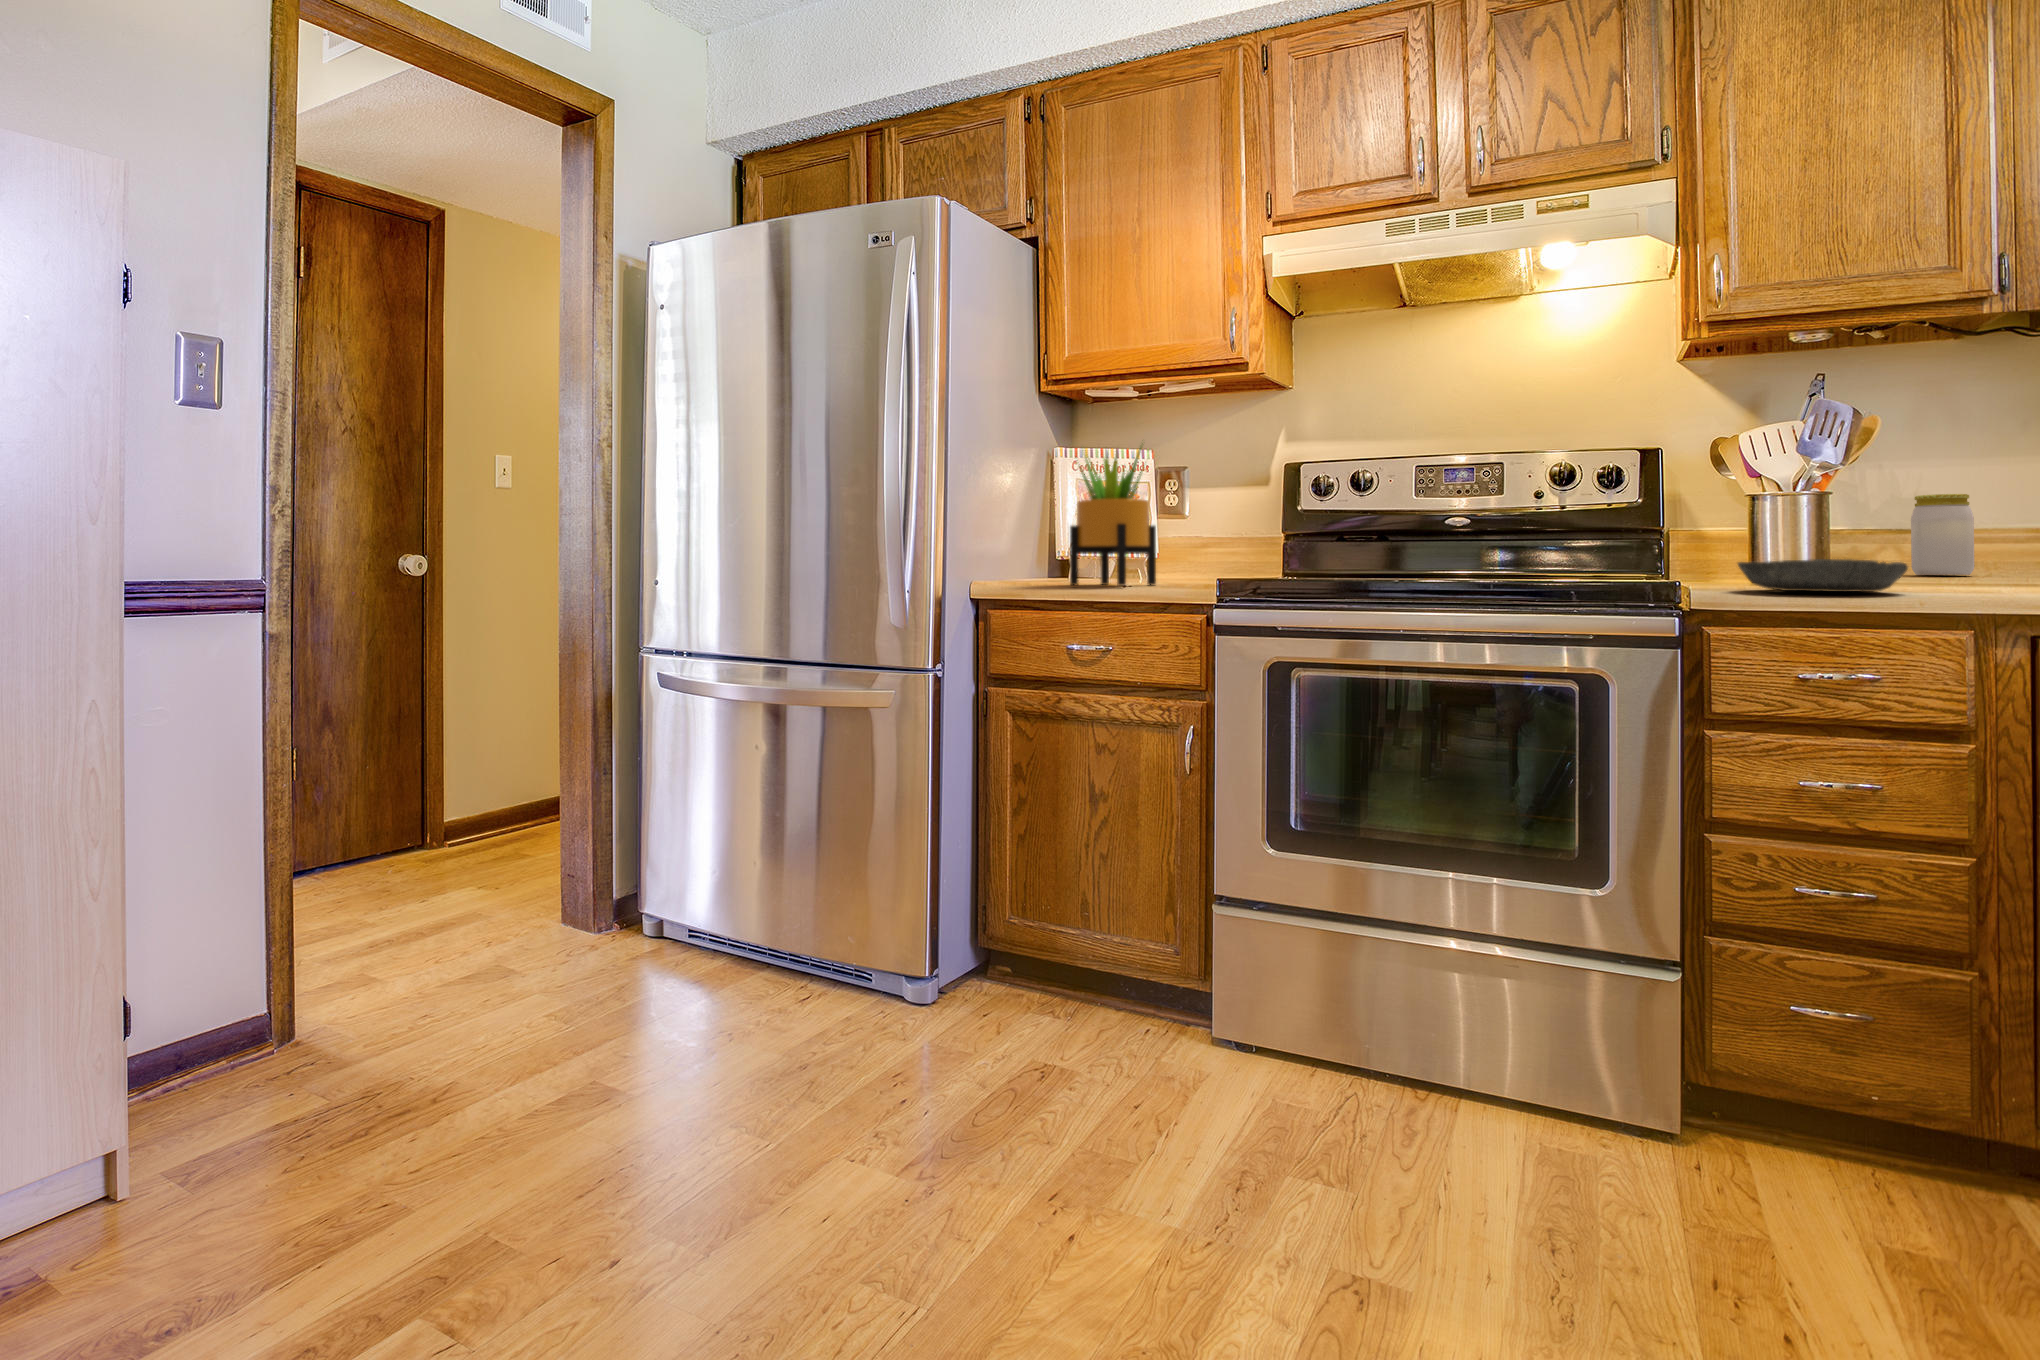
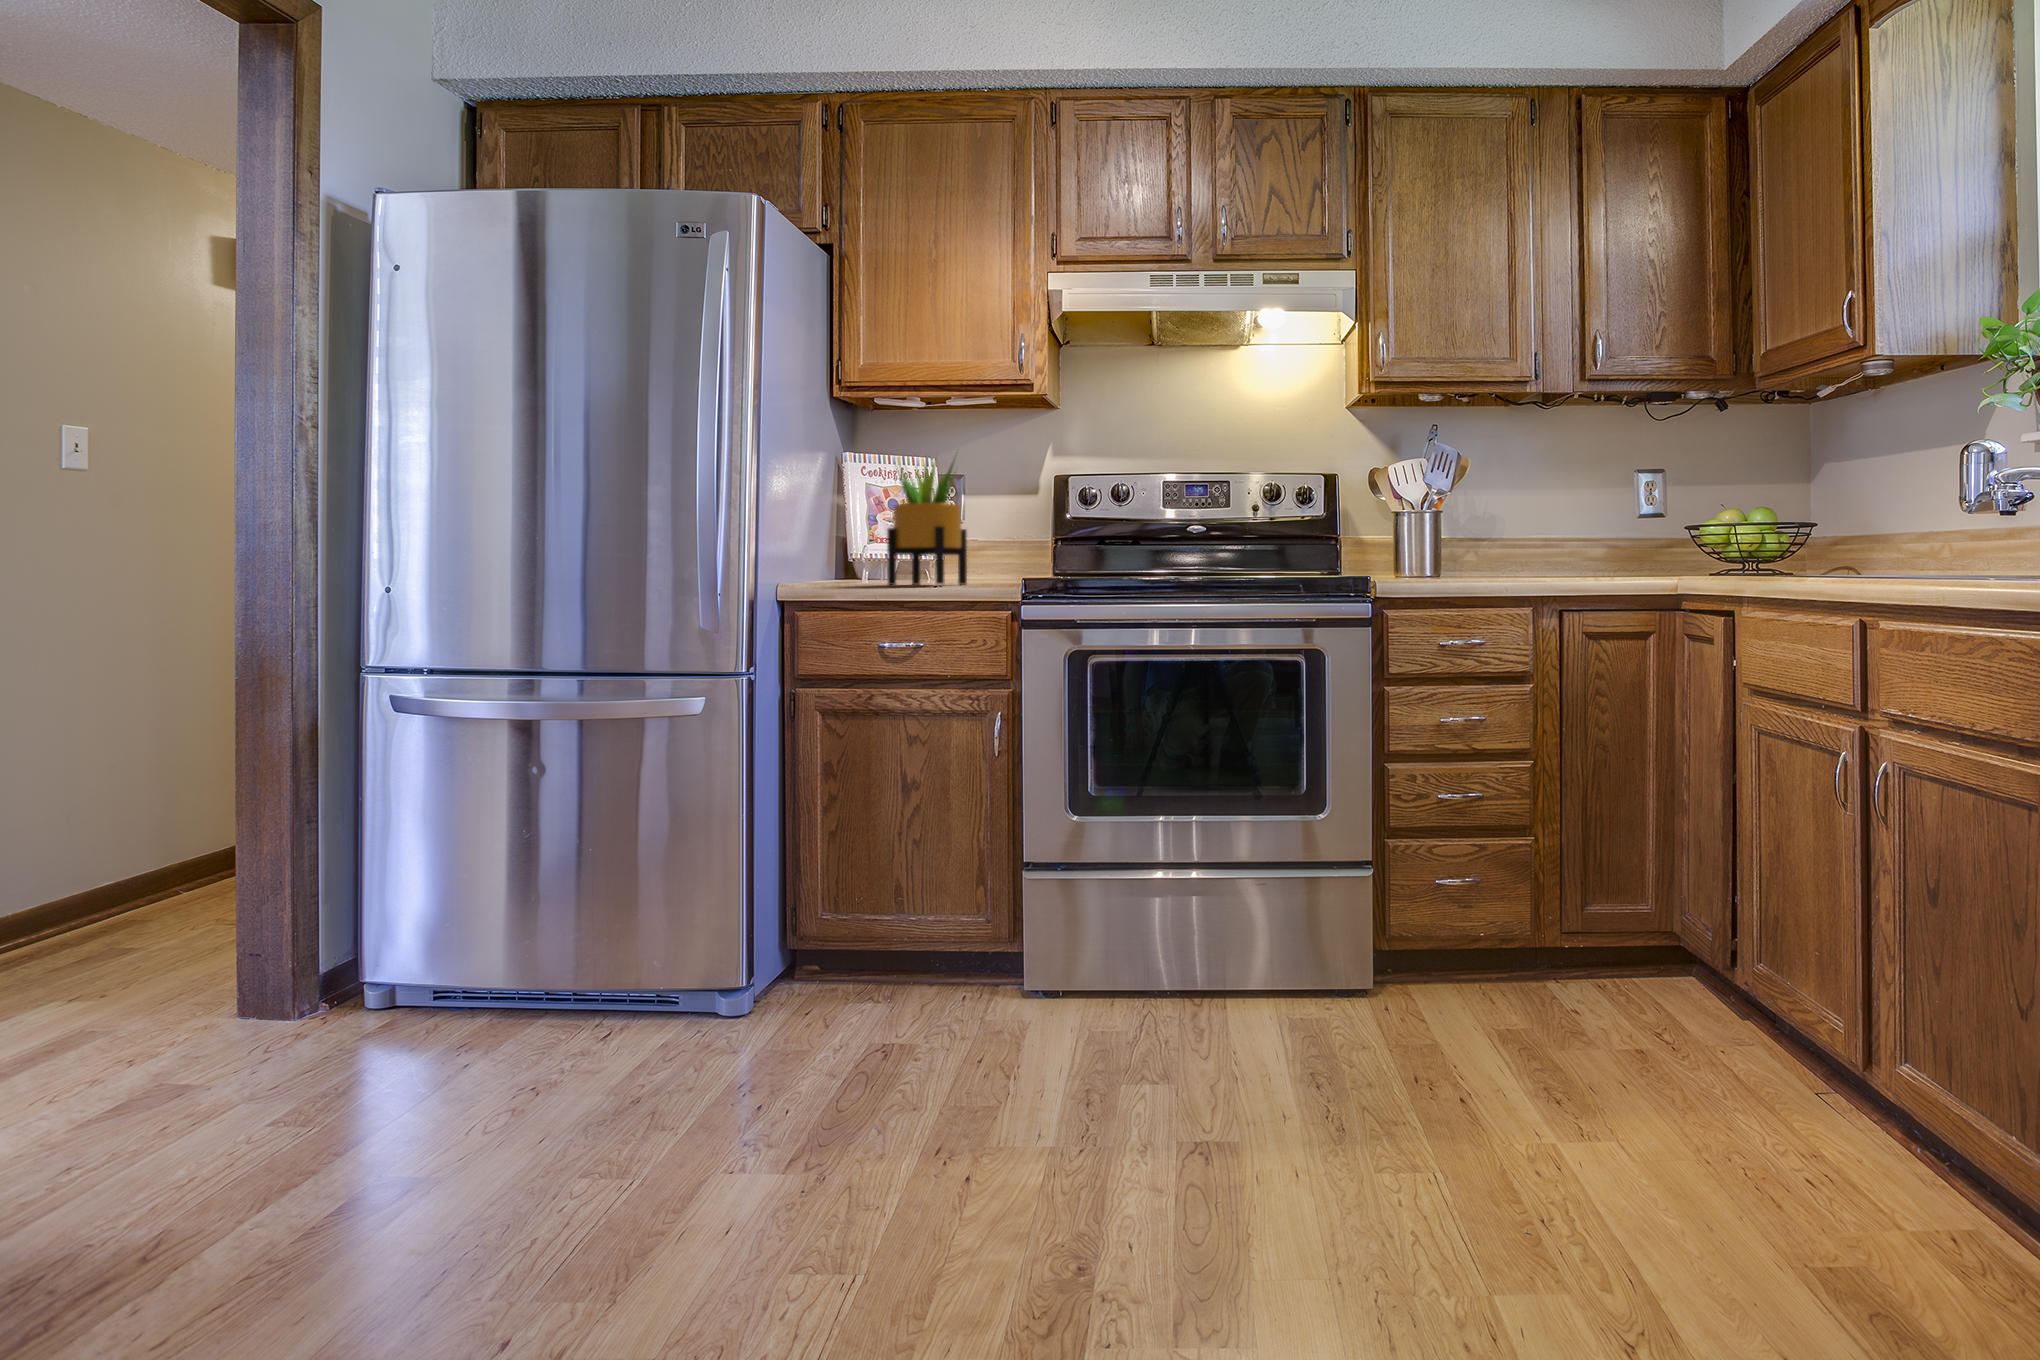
jar: present [1911,494,1975,575] -> none [1488,516,1521,573]
bowl: present [1738,559,1908,592] -> none [1399,558,1495,581]

